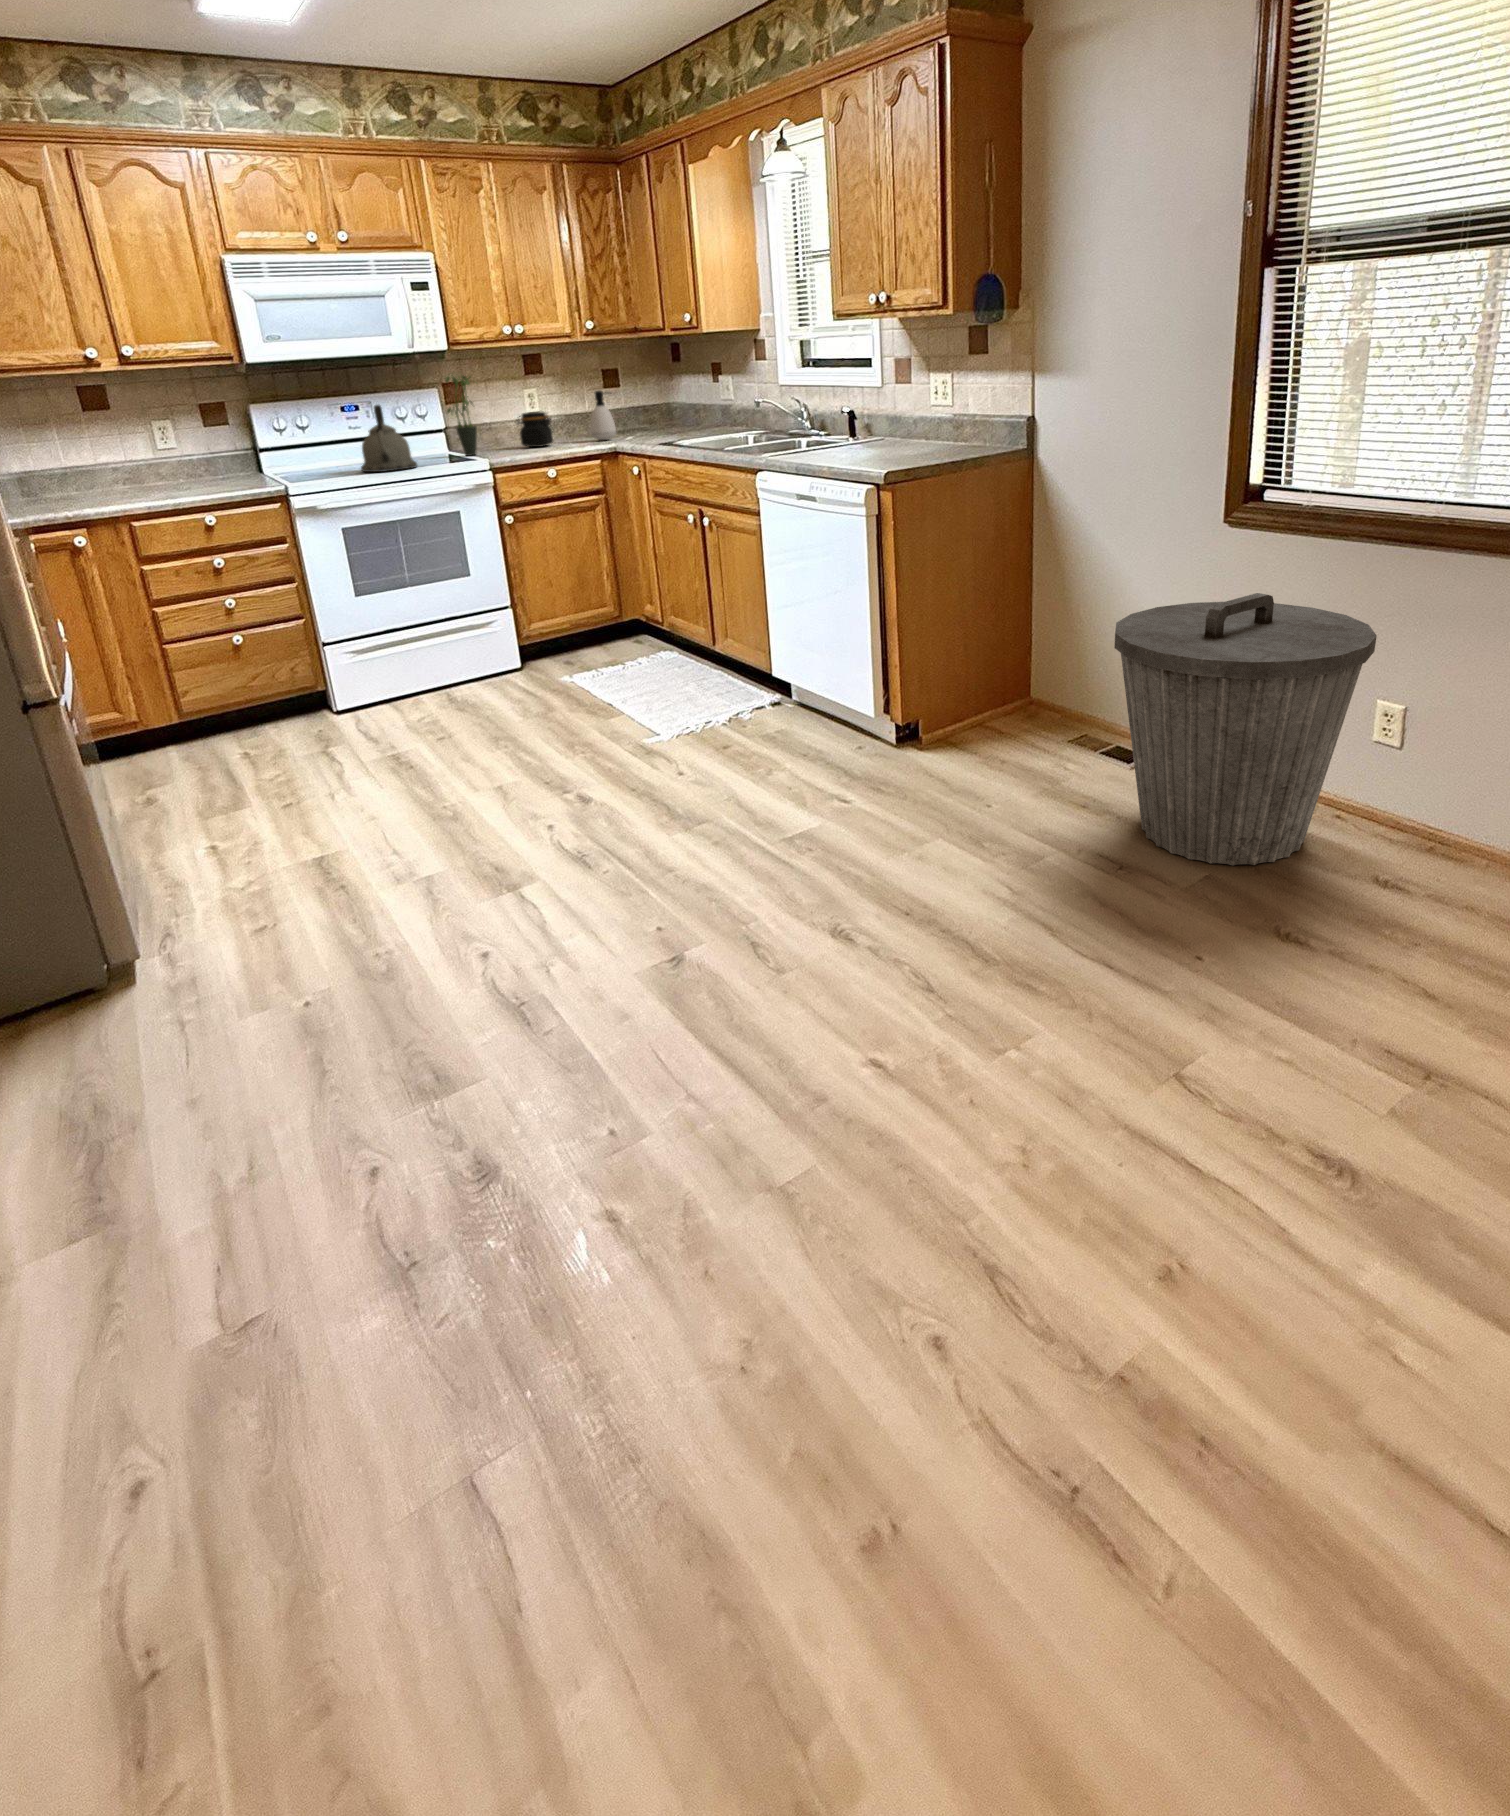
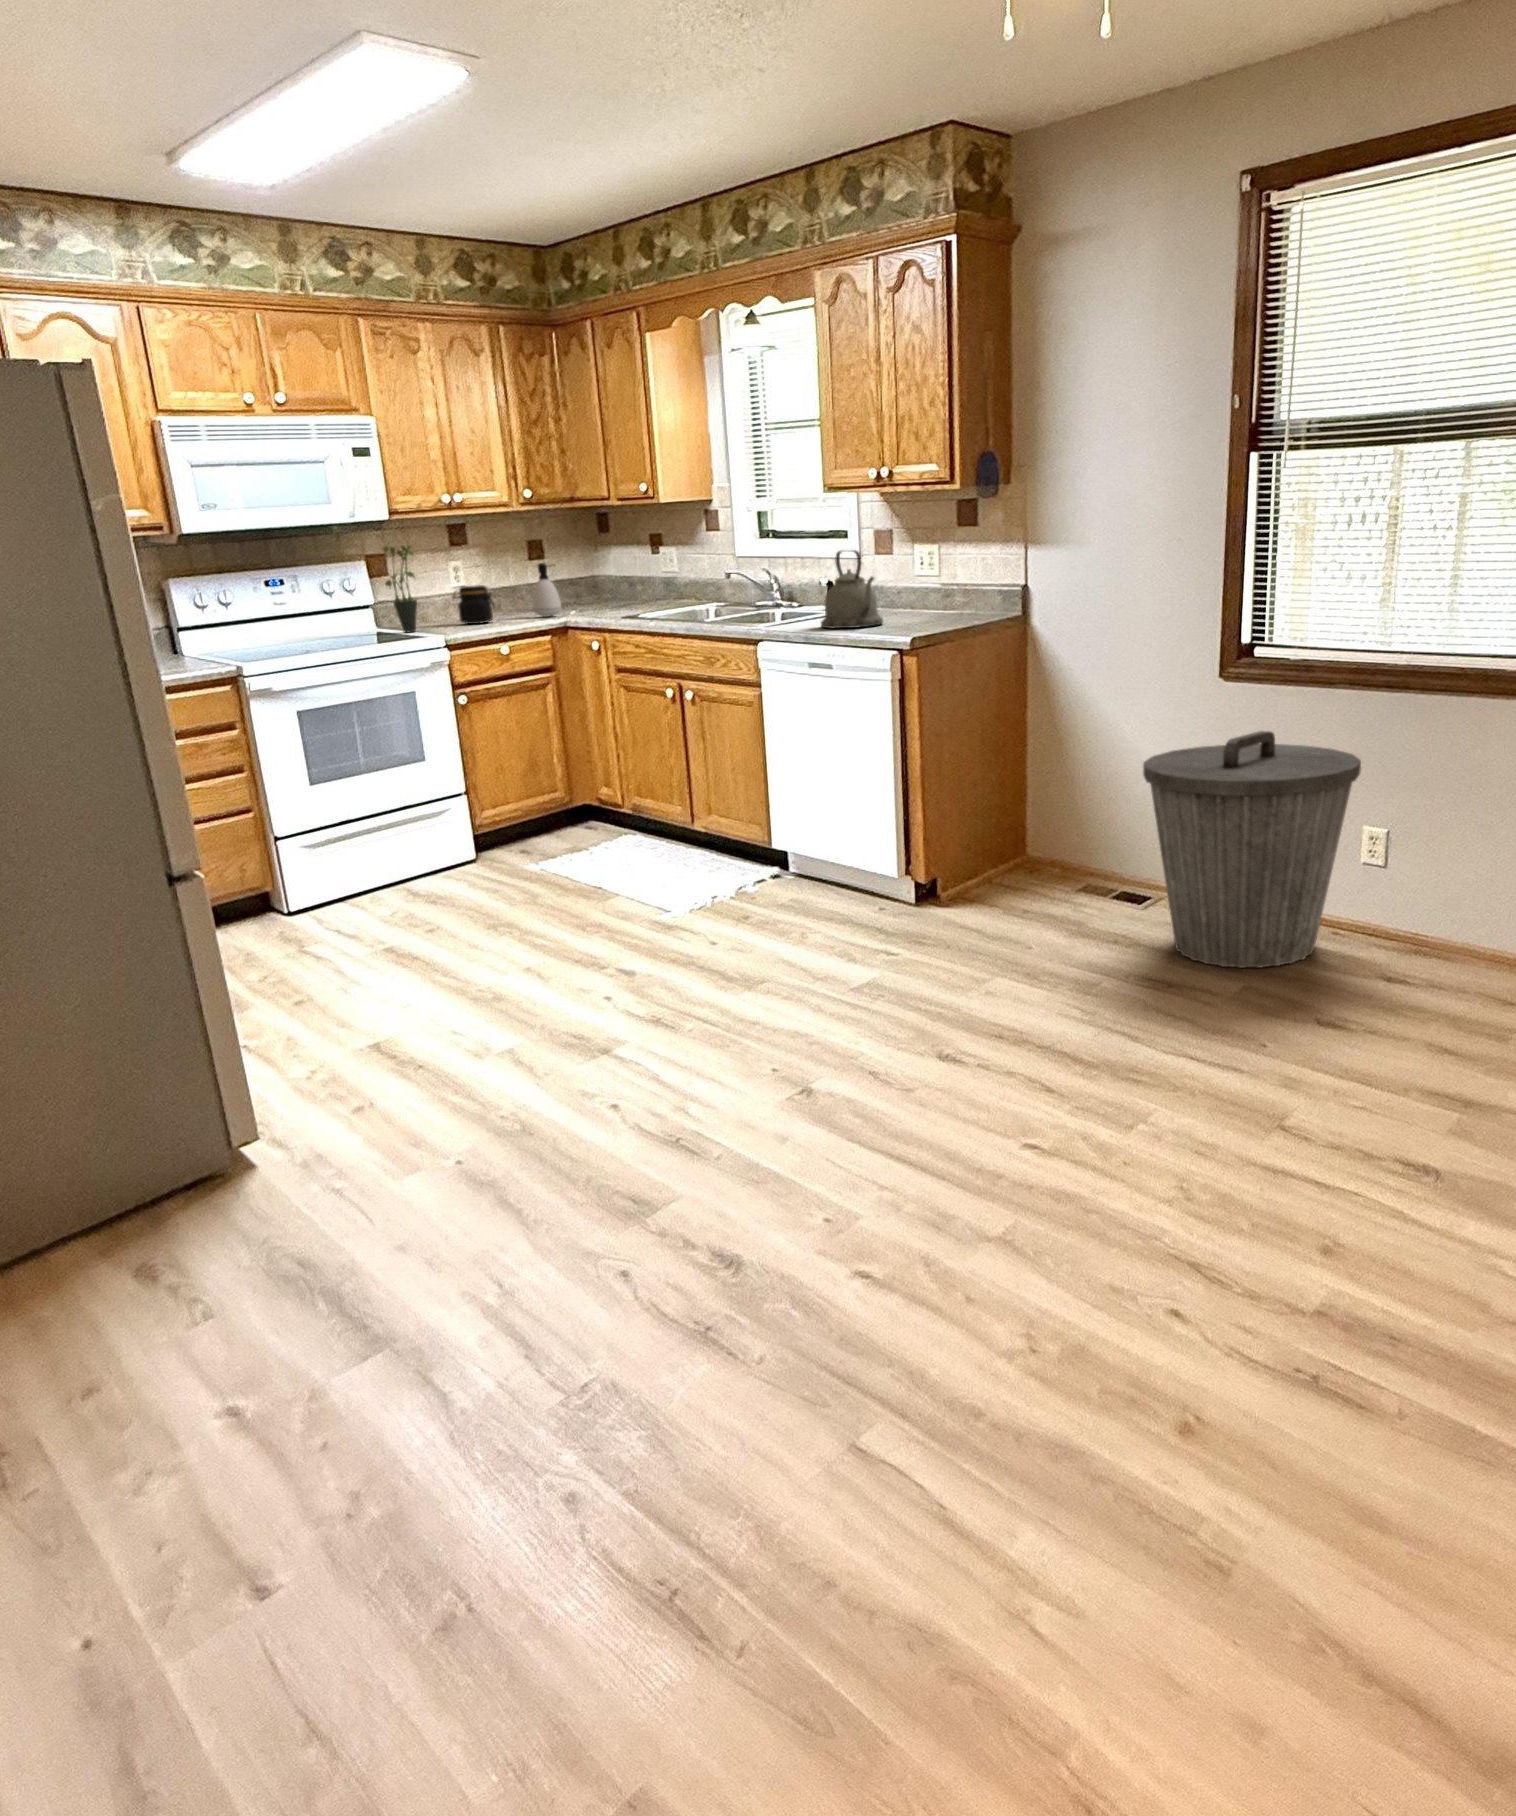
kettle: present [361,405,417,472] -> present [821,550,883,628]

